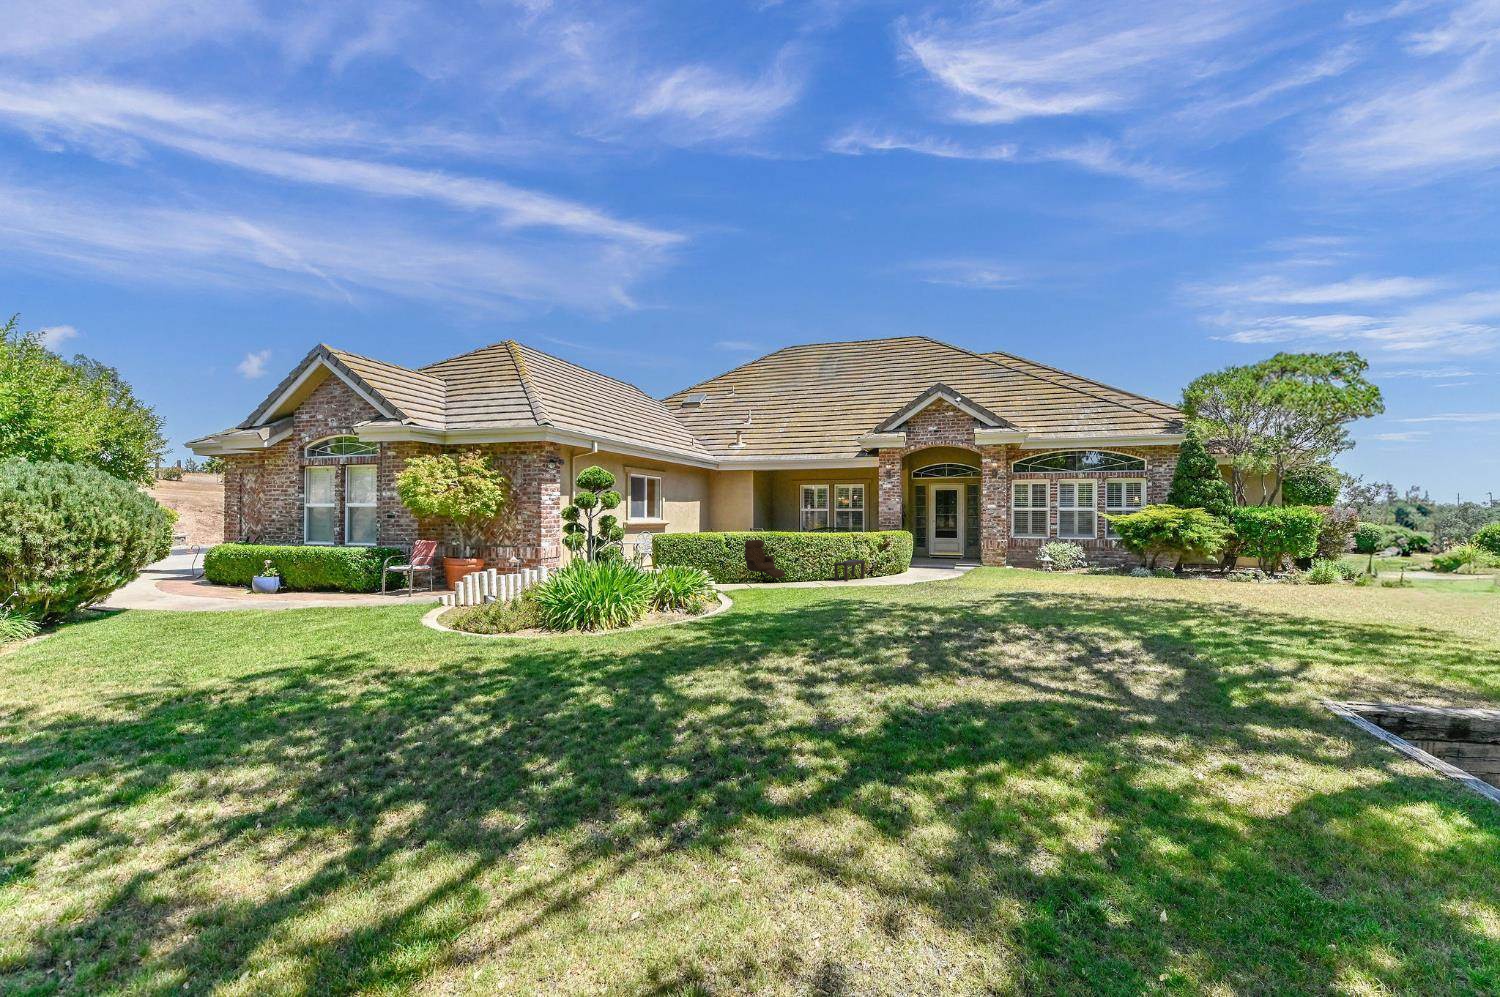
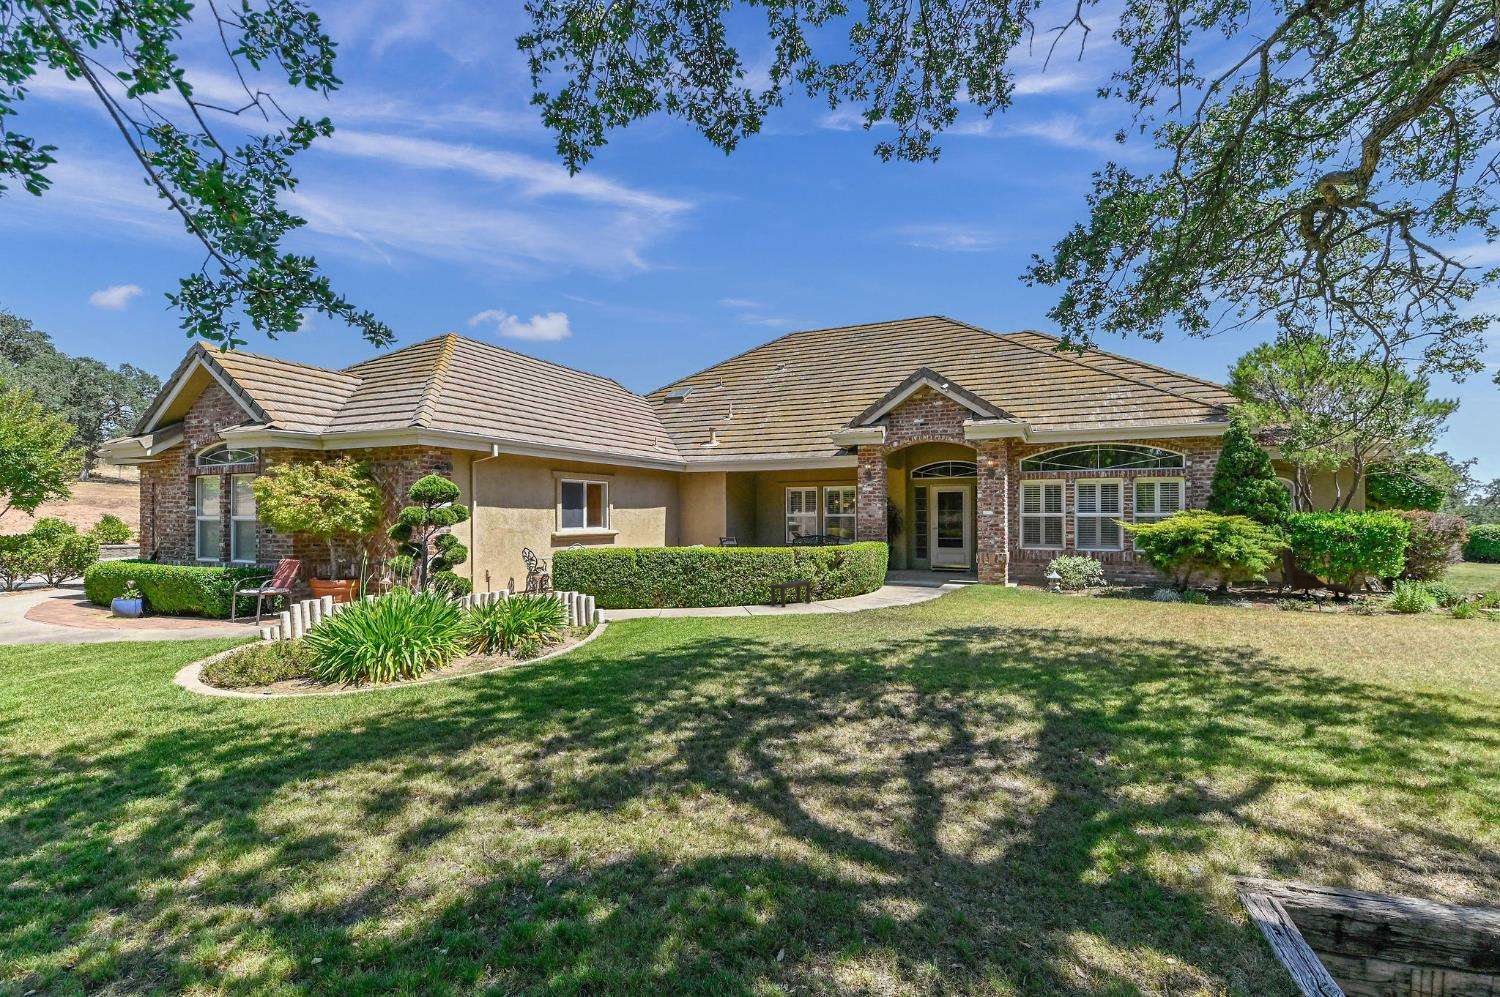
lounge chair: present [745,540,785,582] -> present [1282,551,1352,601]

